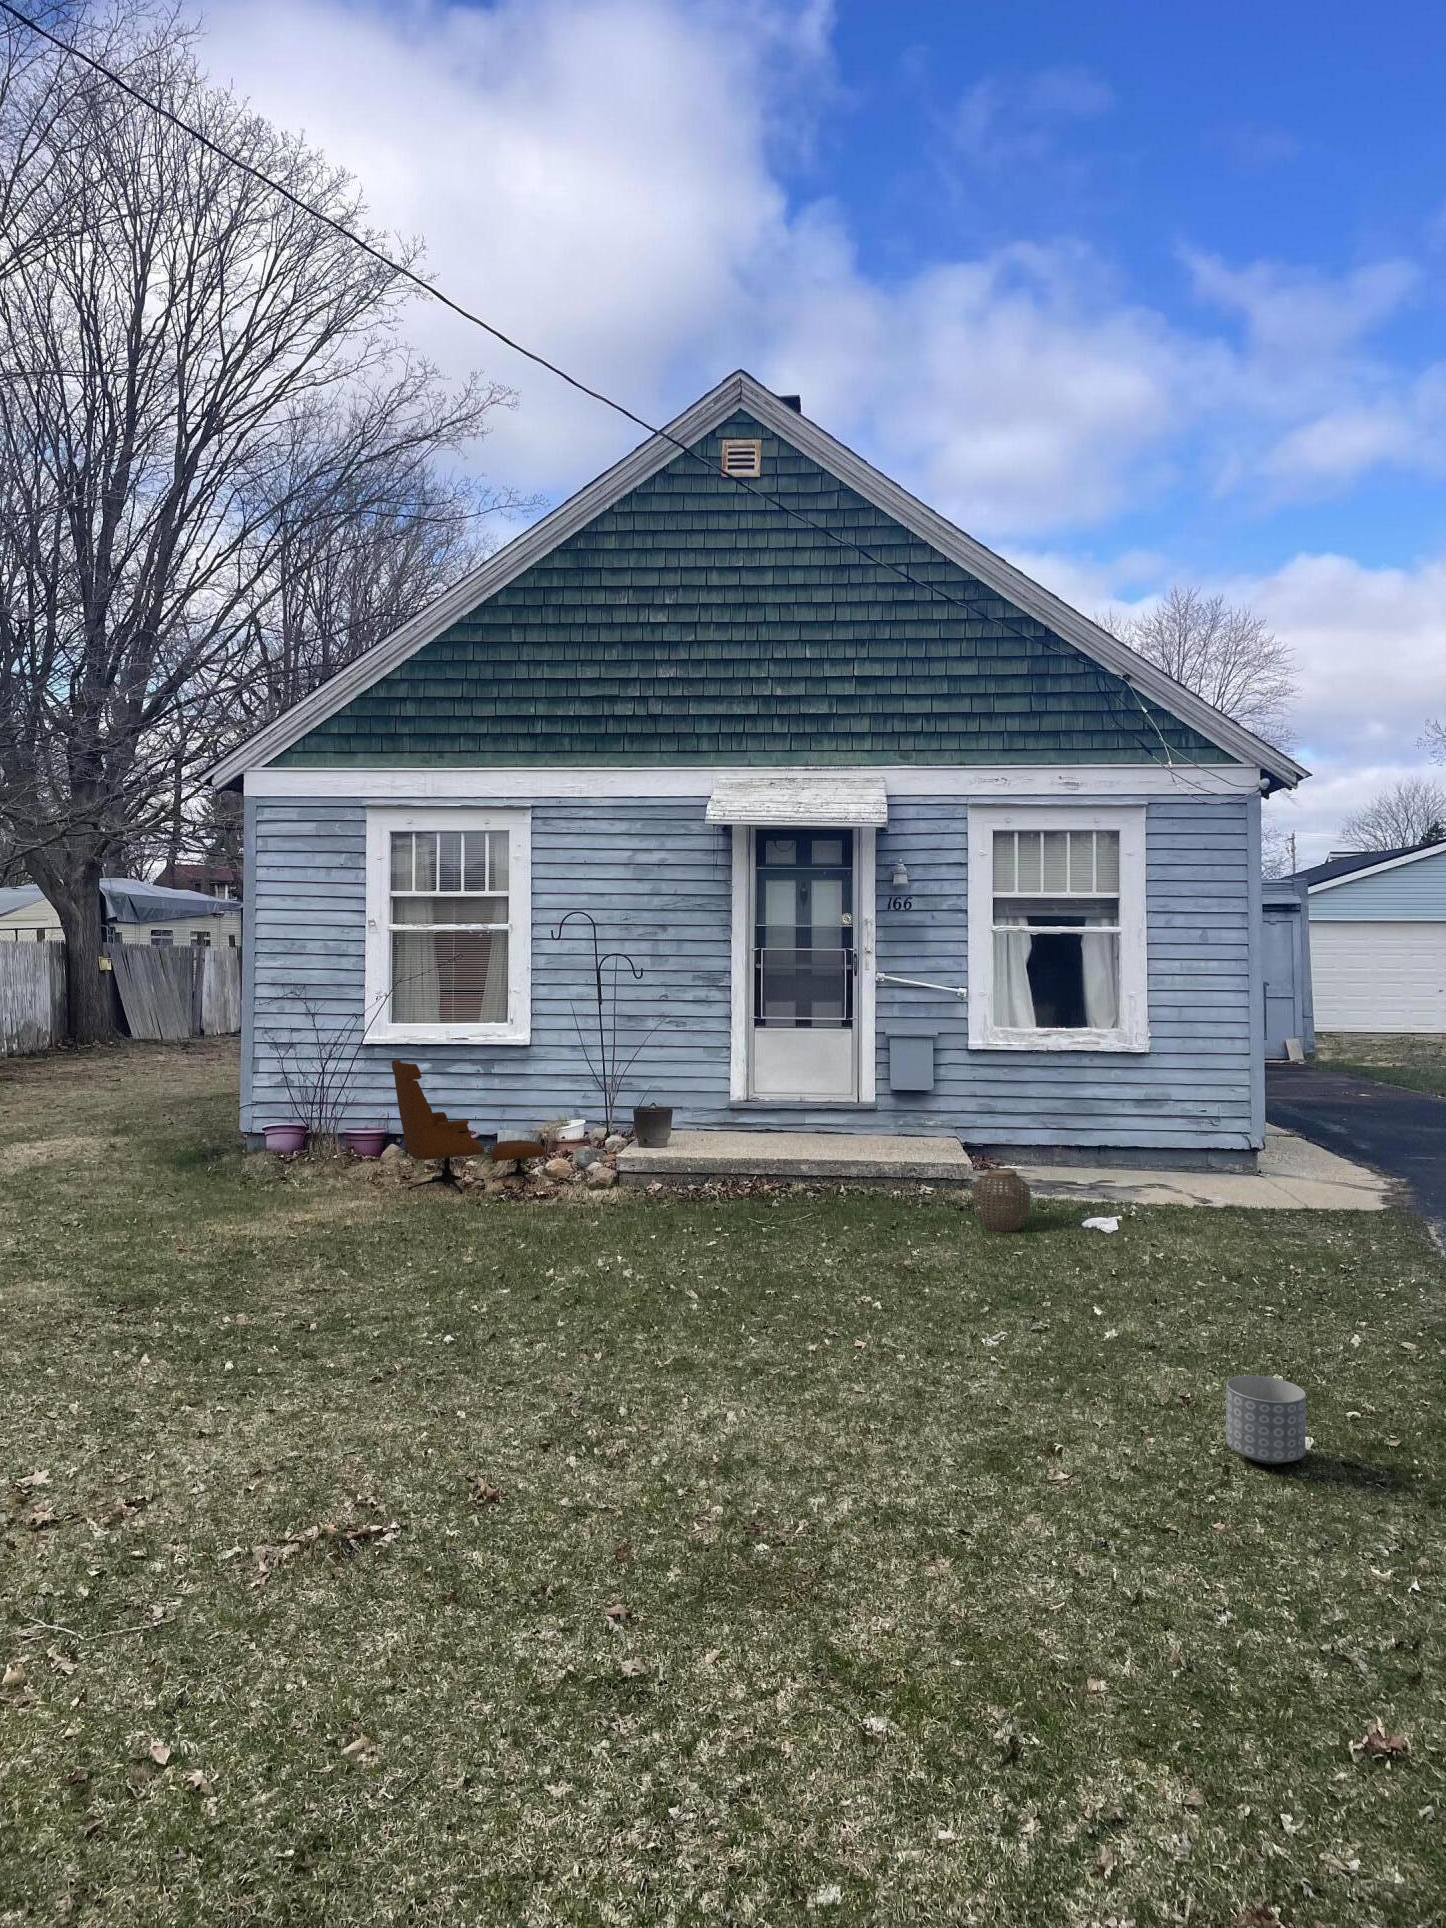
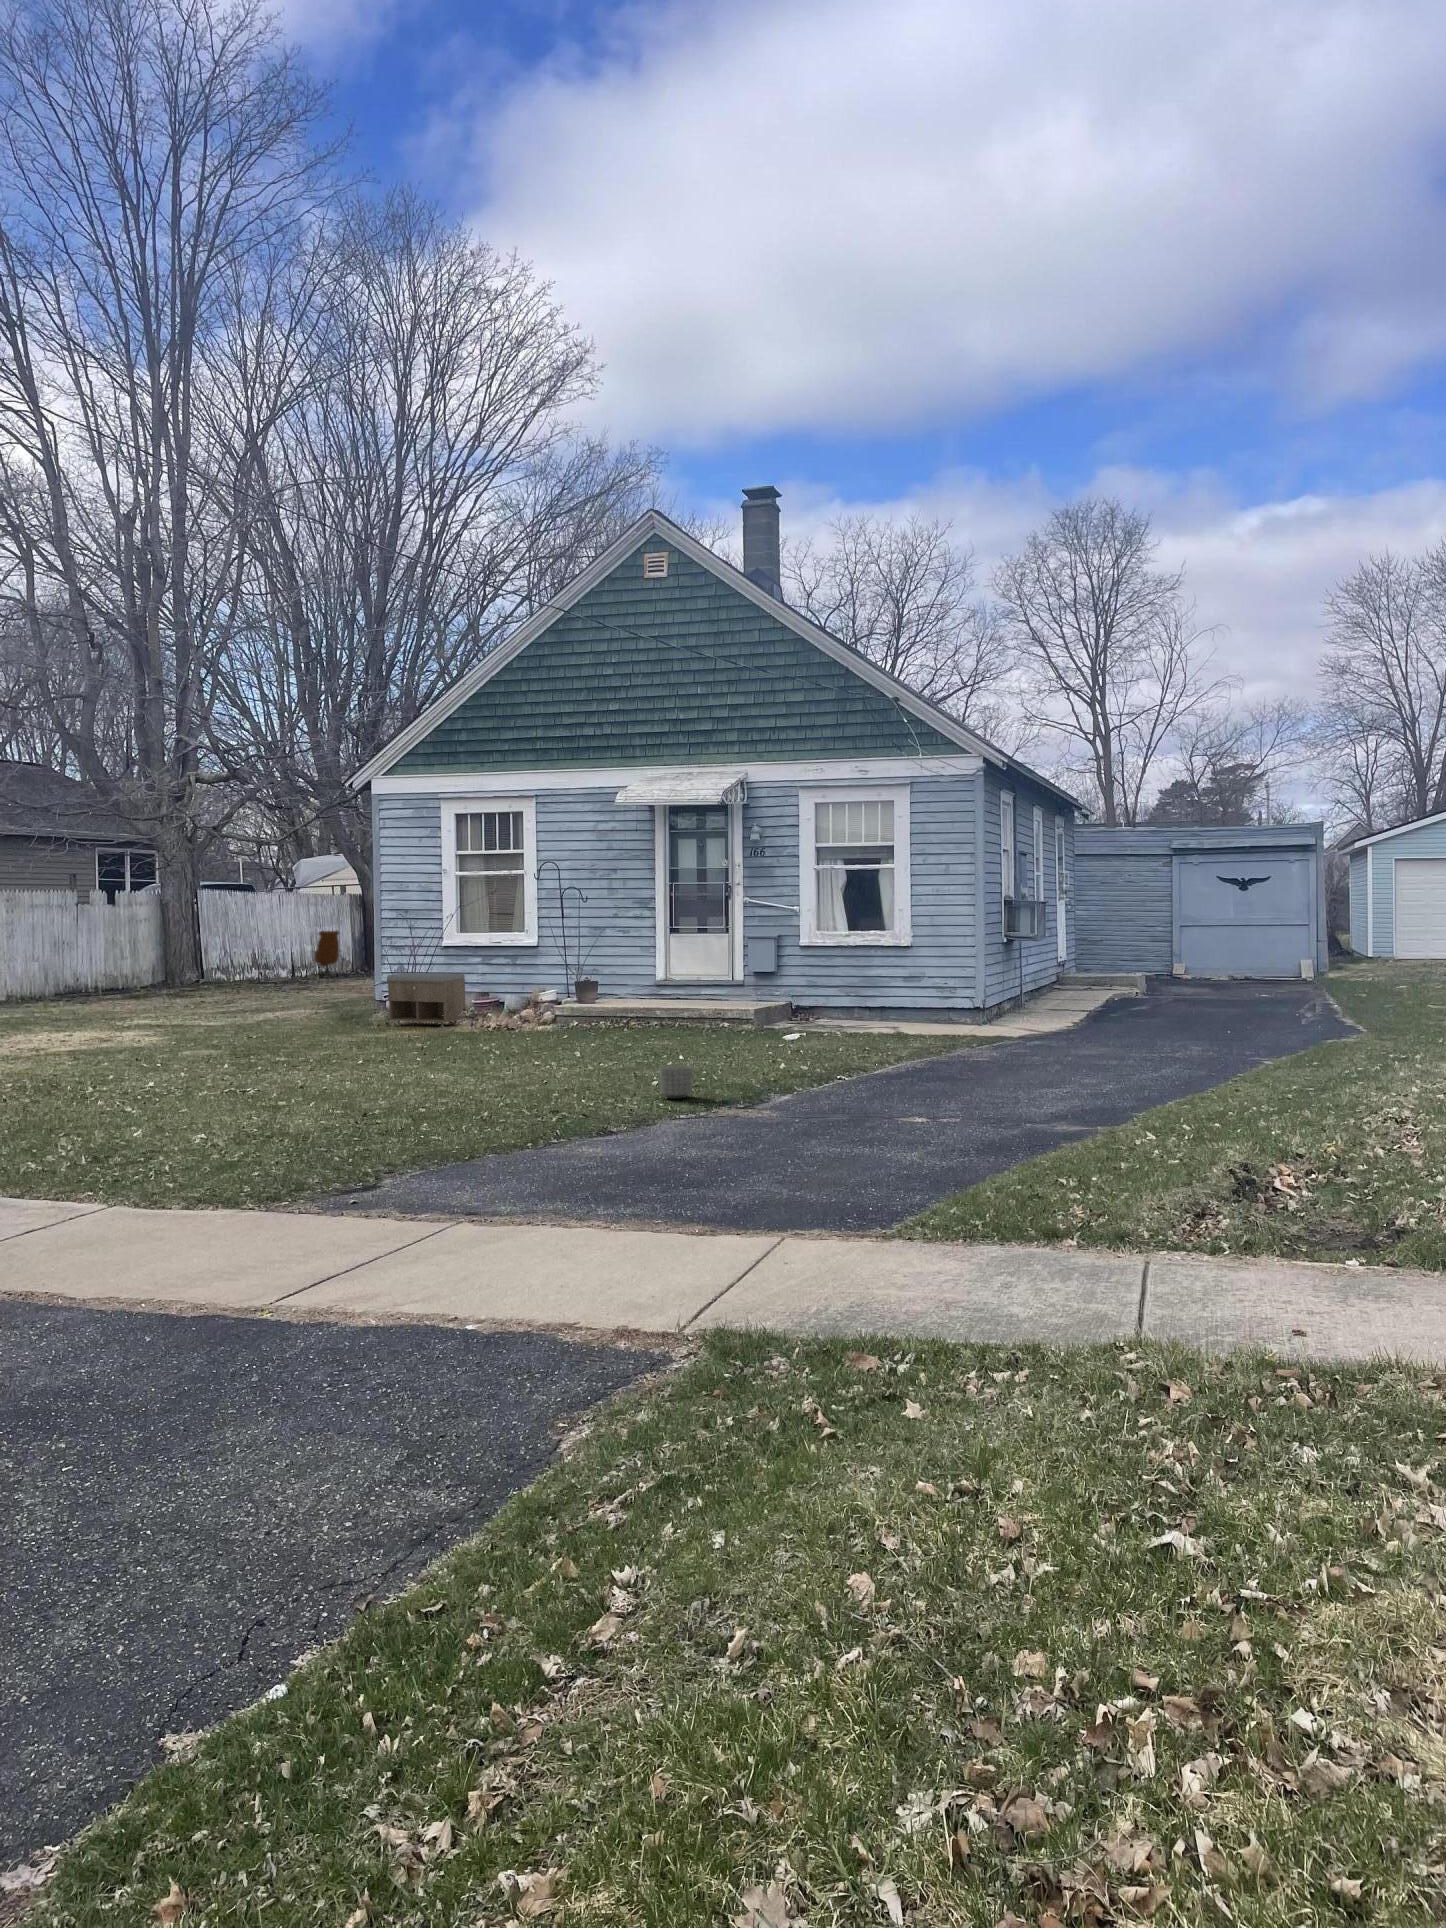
lounge chair: present [392,1060,545,1193] -> present [314,931,339,973]
storage bench: none [273,1088,403,1182] -> present [387,973,465,1027]
woven basket: present [974,1169,1030,1232] -> none [743,1011,776,1047]

